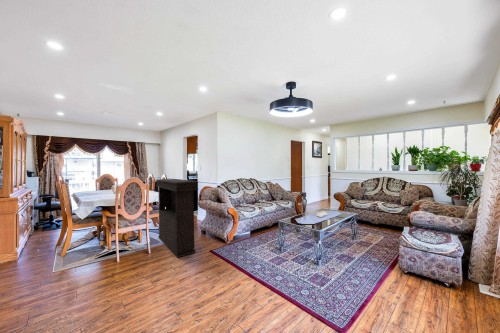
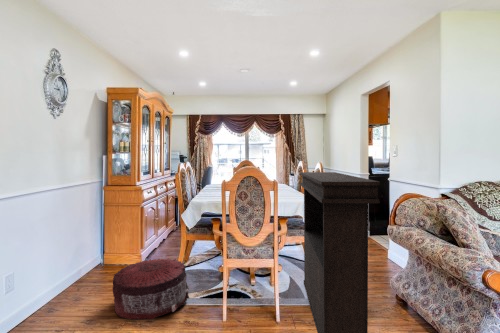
pouf: none [15,241,87,285] -> present [113,259,189,320]

